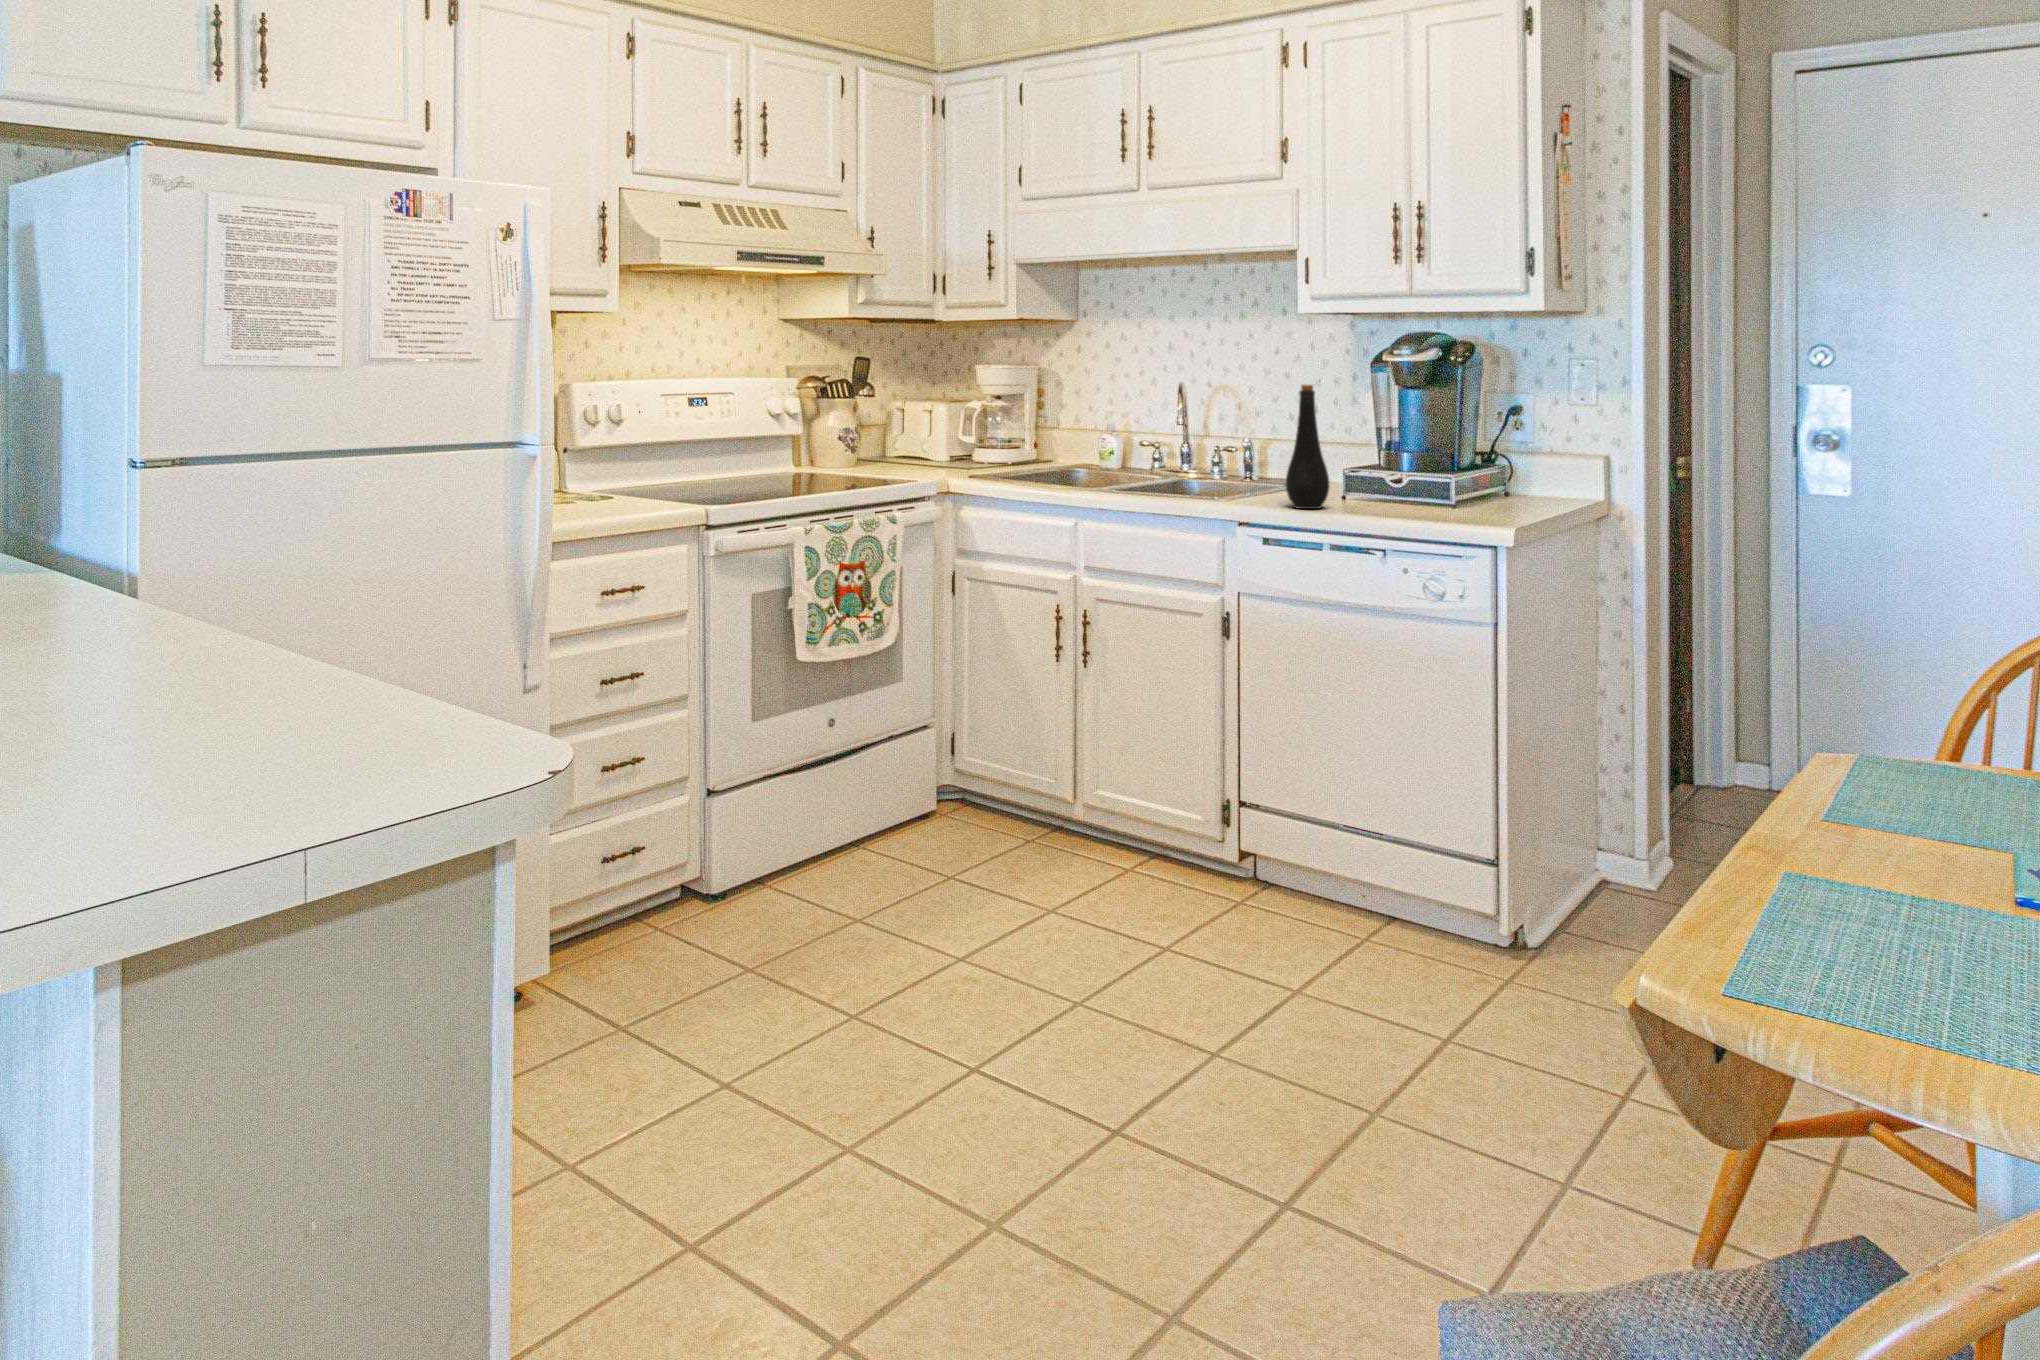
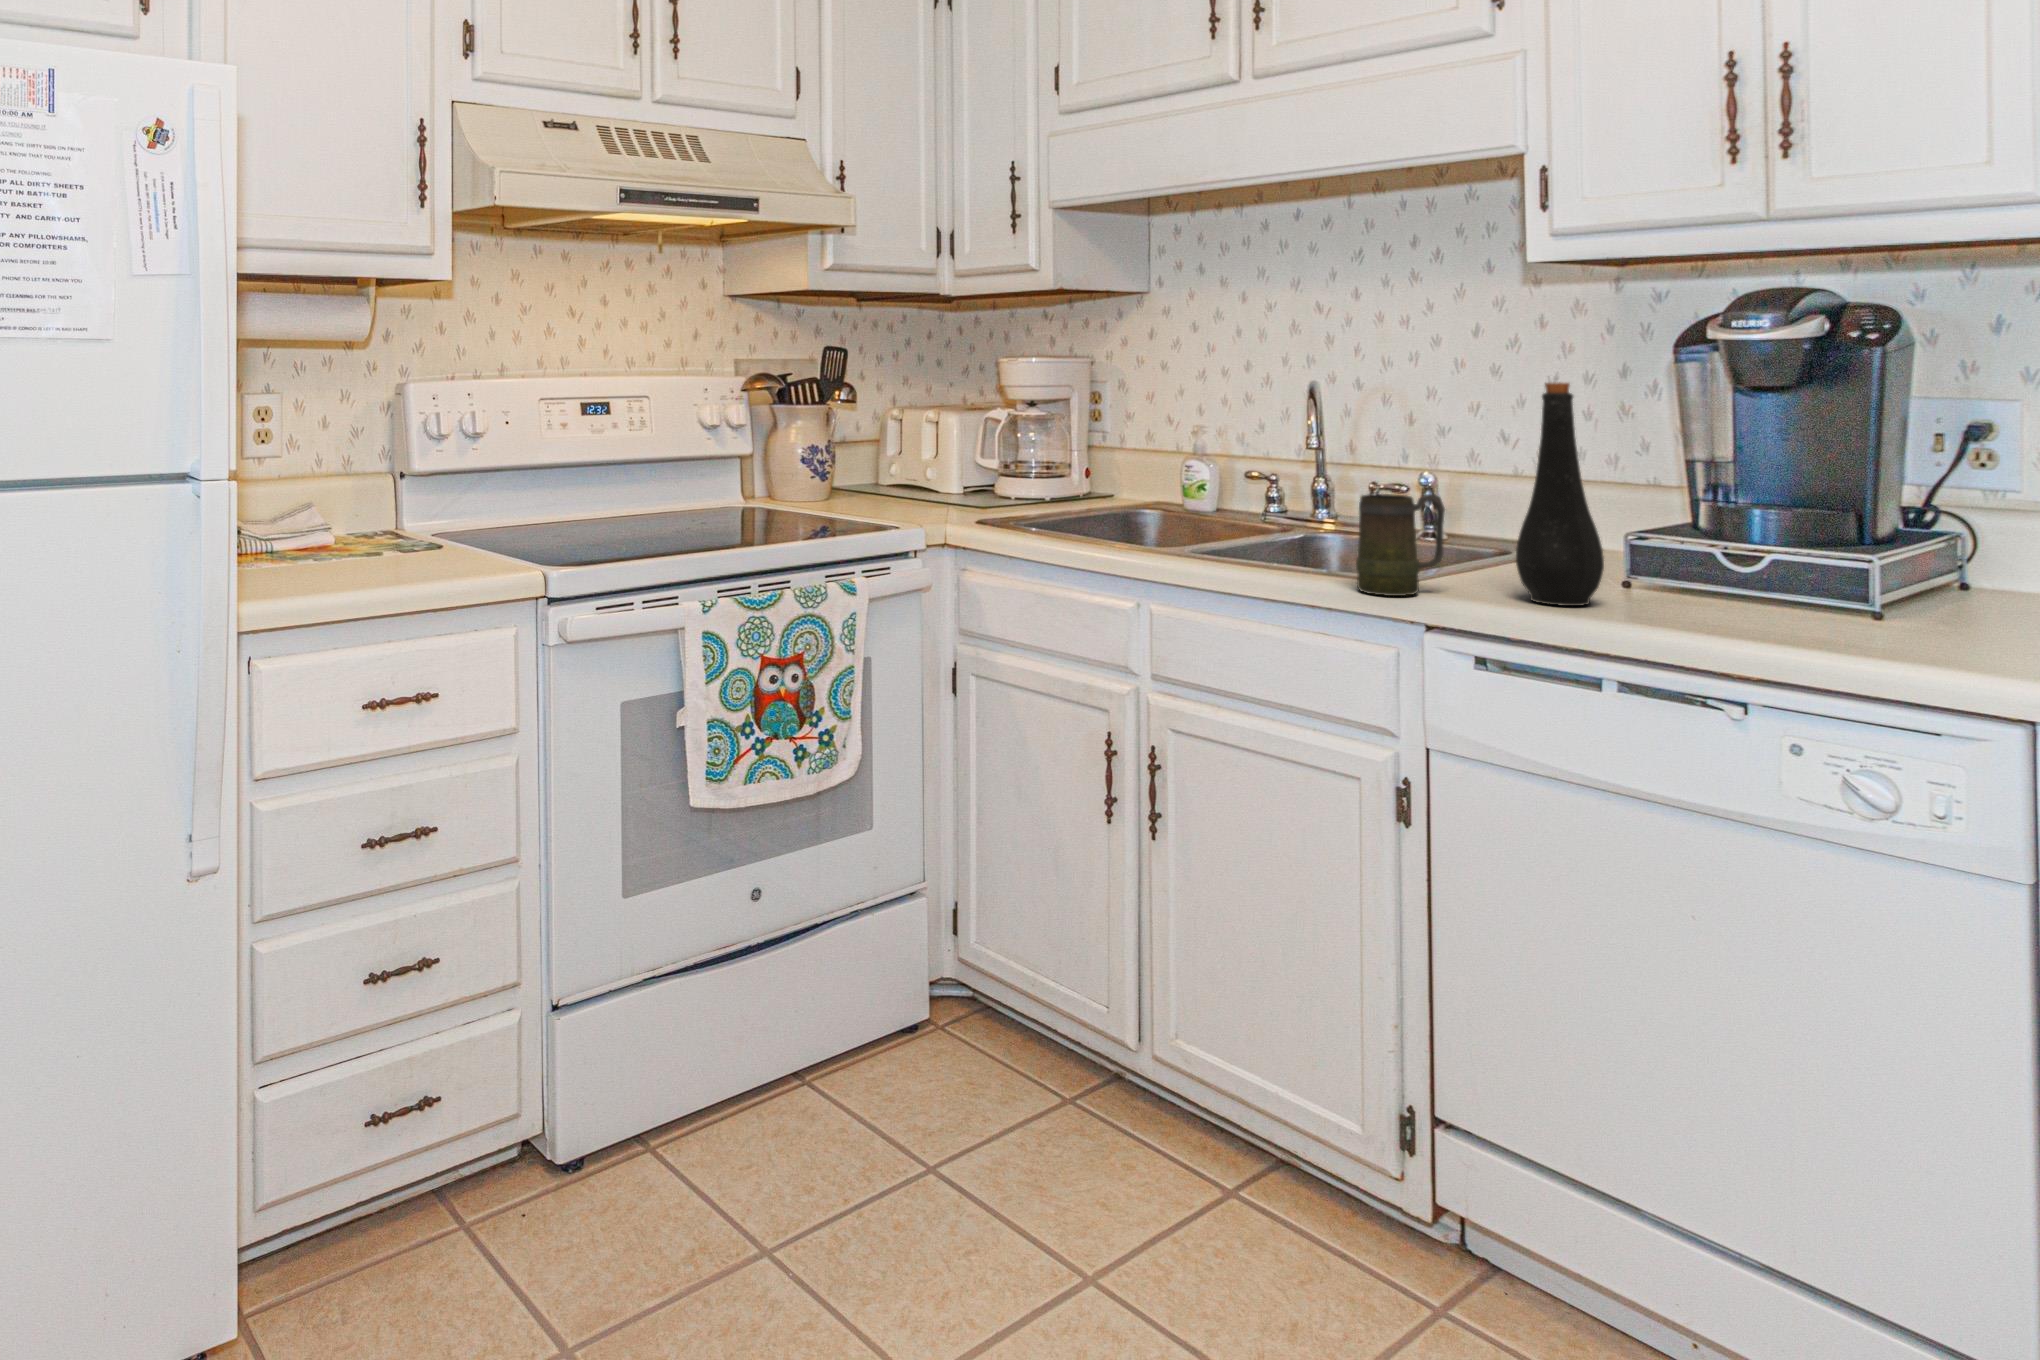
mug: none [1201,448,1249,507] -> present [1356,494,1445,596]

